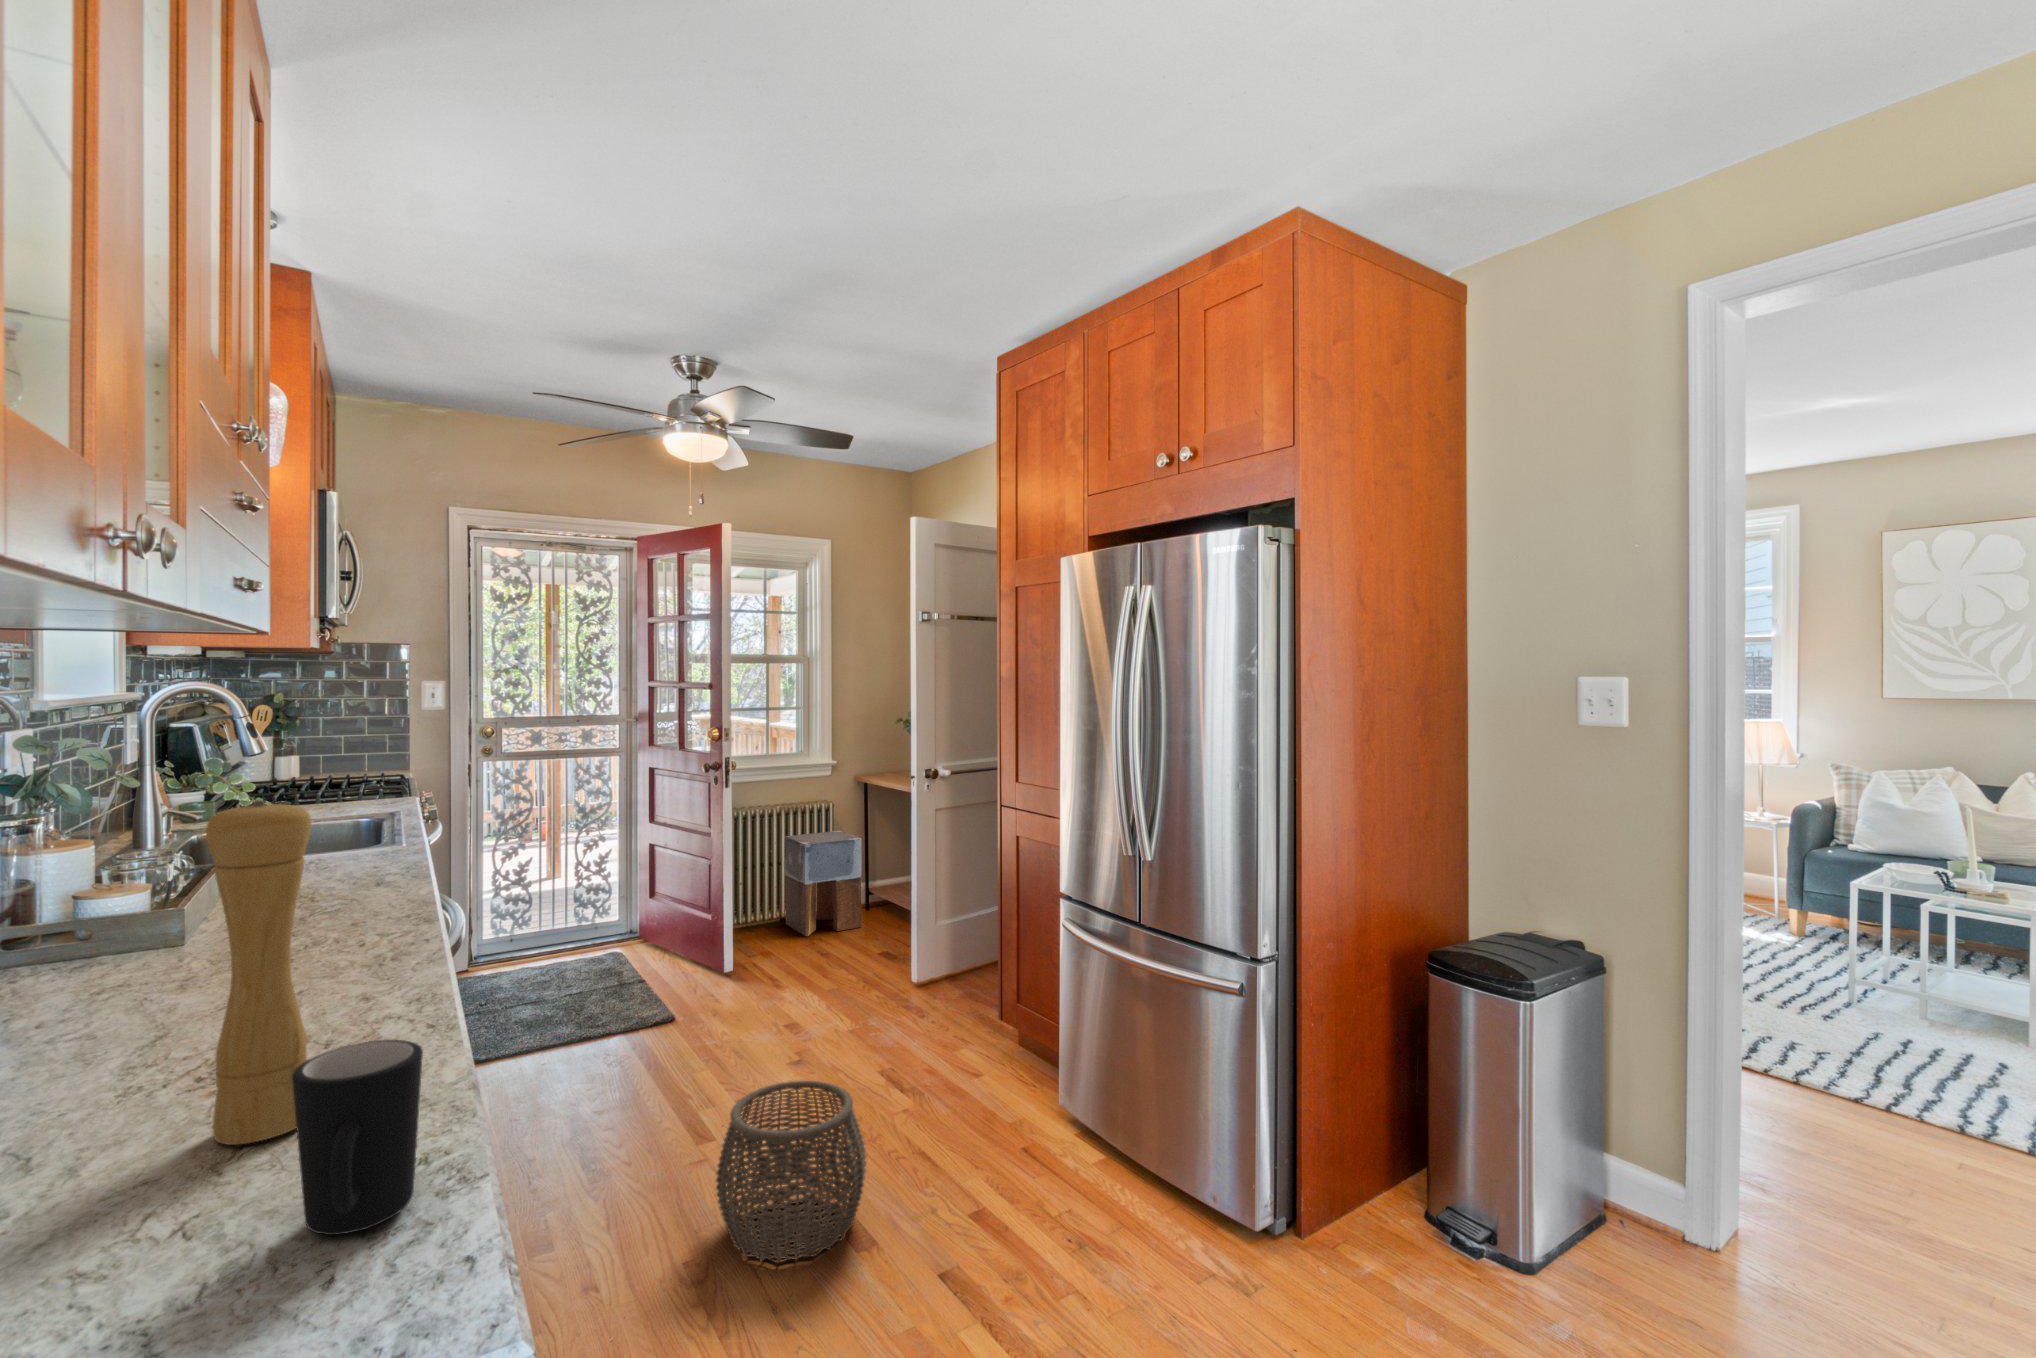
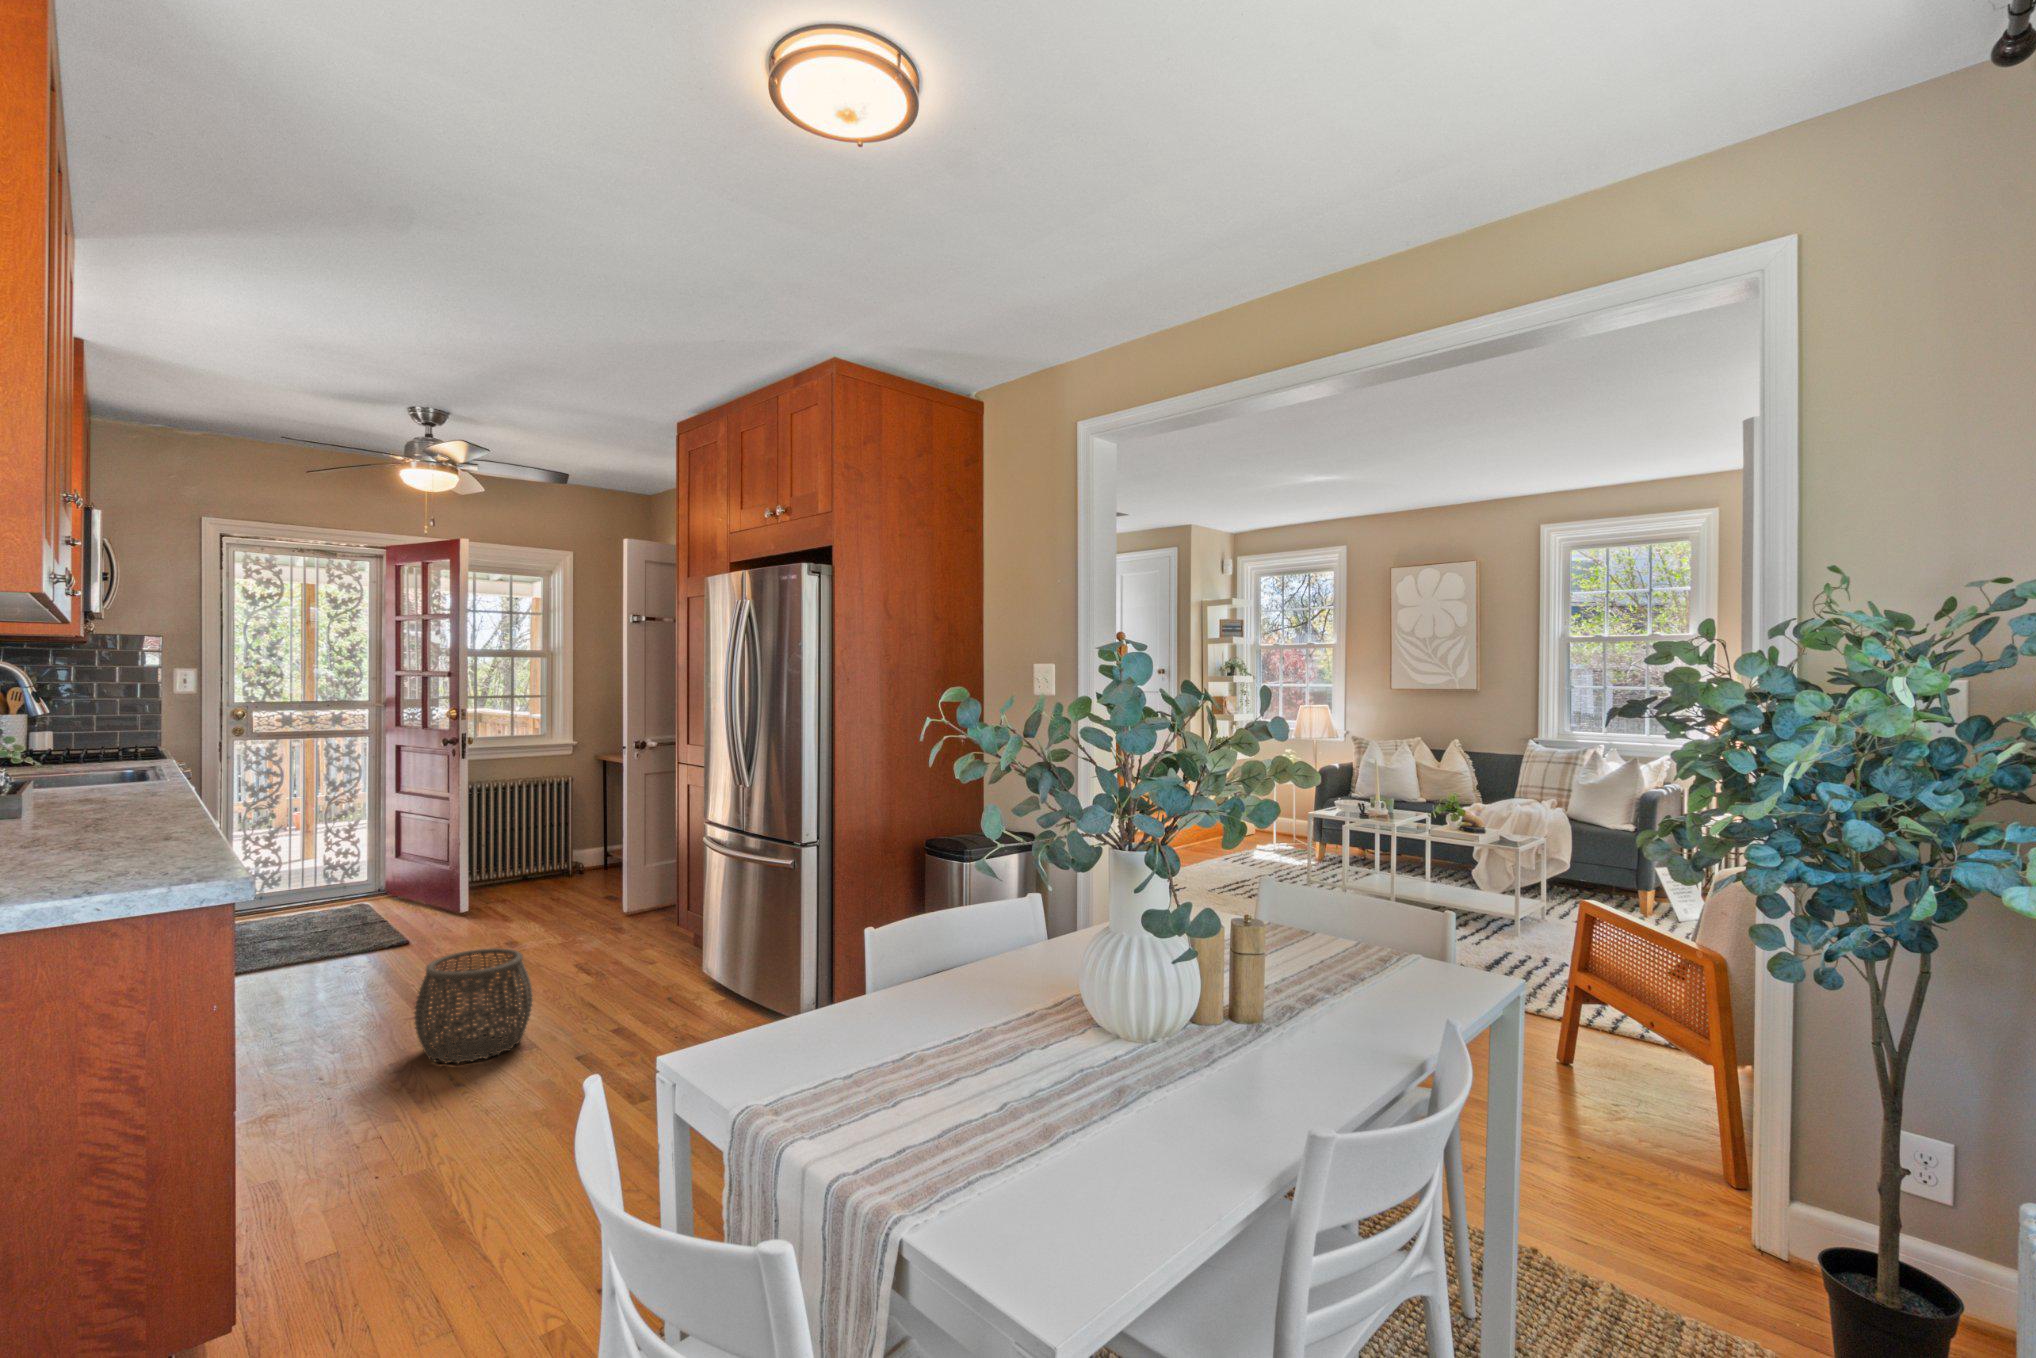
pepper mill: present [206,800,311,1145] -> none [73,698,129,859]
stool: present [785,831,862,936] -> none [525,800,594,887]
mug: present [292,1040,423,1235] -> none [129,798,191,870]

